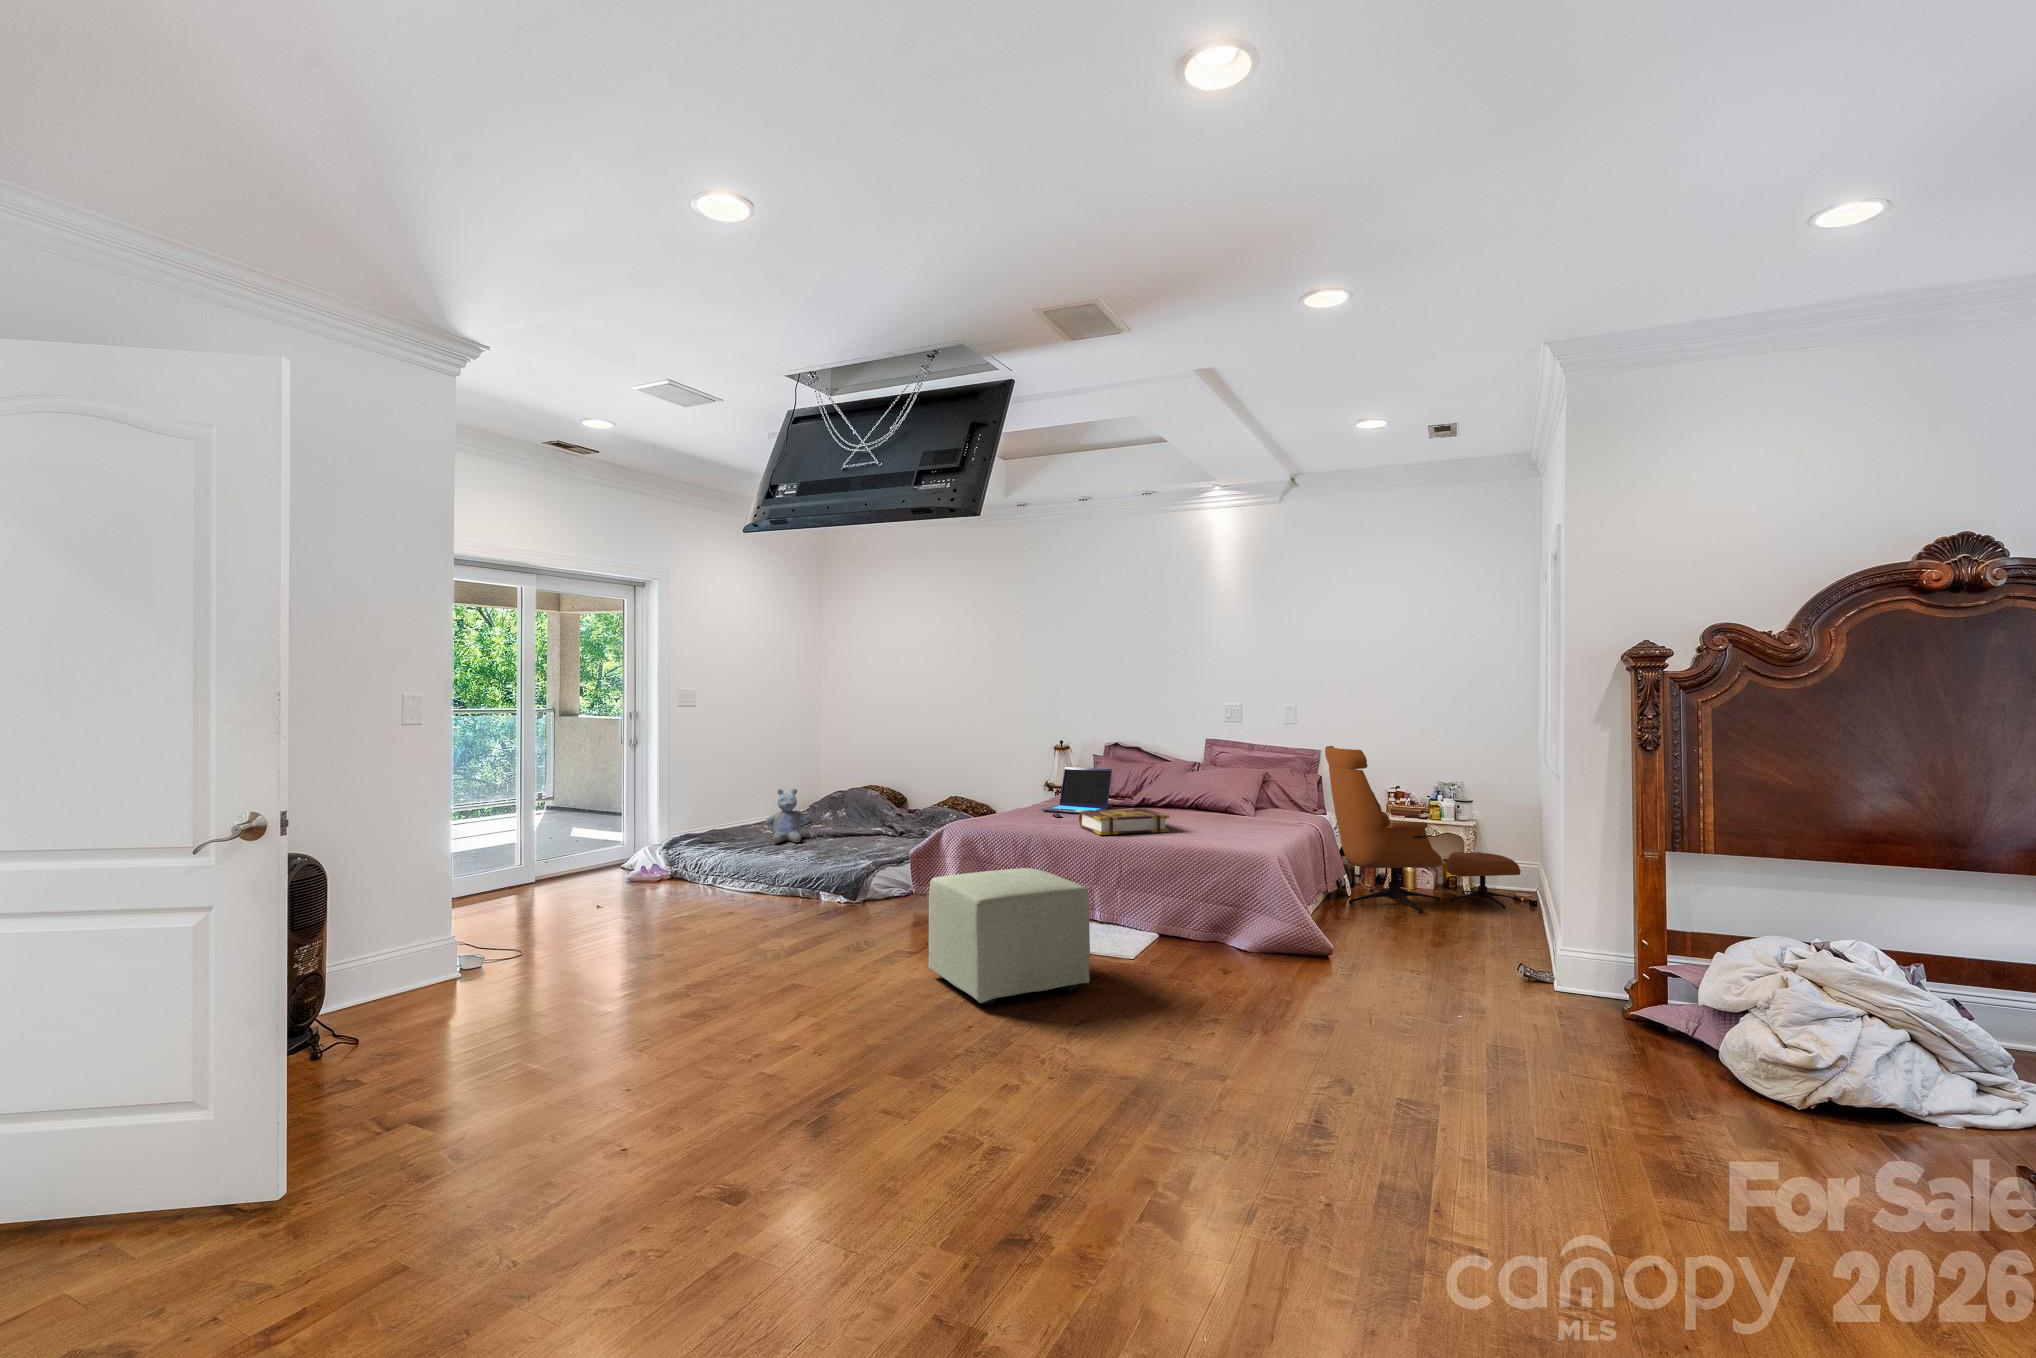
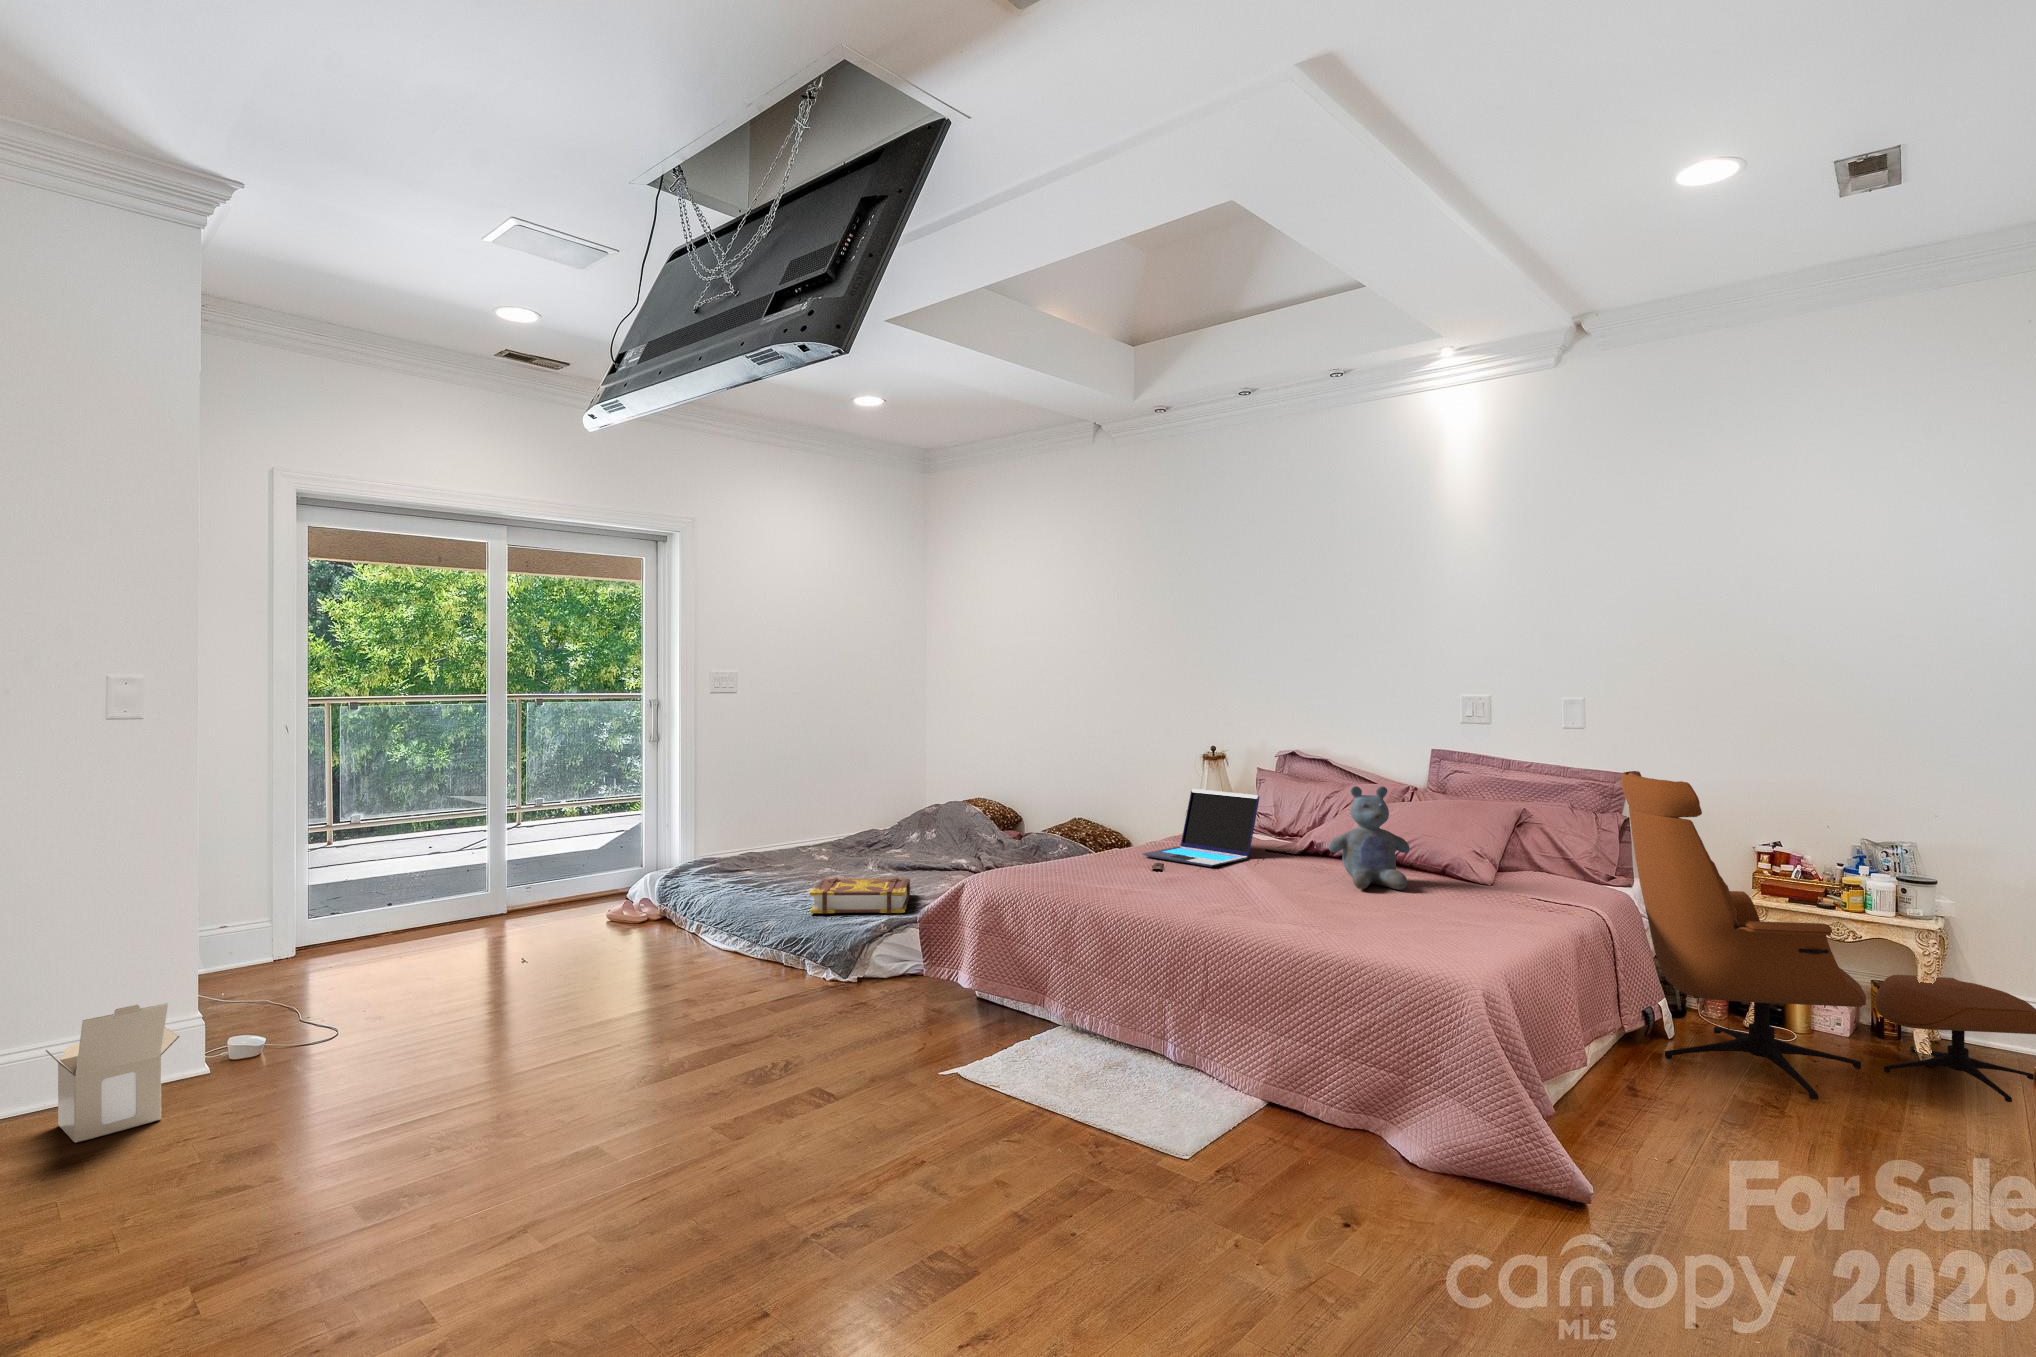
stuffed bear: present [765,789,809,843] -> present [1328,786,1410,890]
book: present [1079,808,1169,835] -> present [810,877,910,914]
ottoman: present [928,868,1090,1005] -> none [809,983,1053,1257]
cardboard box: none [392,914,480,1011] -> present [46,1003,179,1143]

